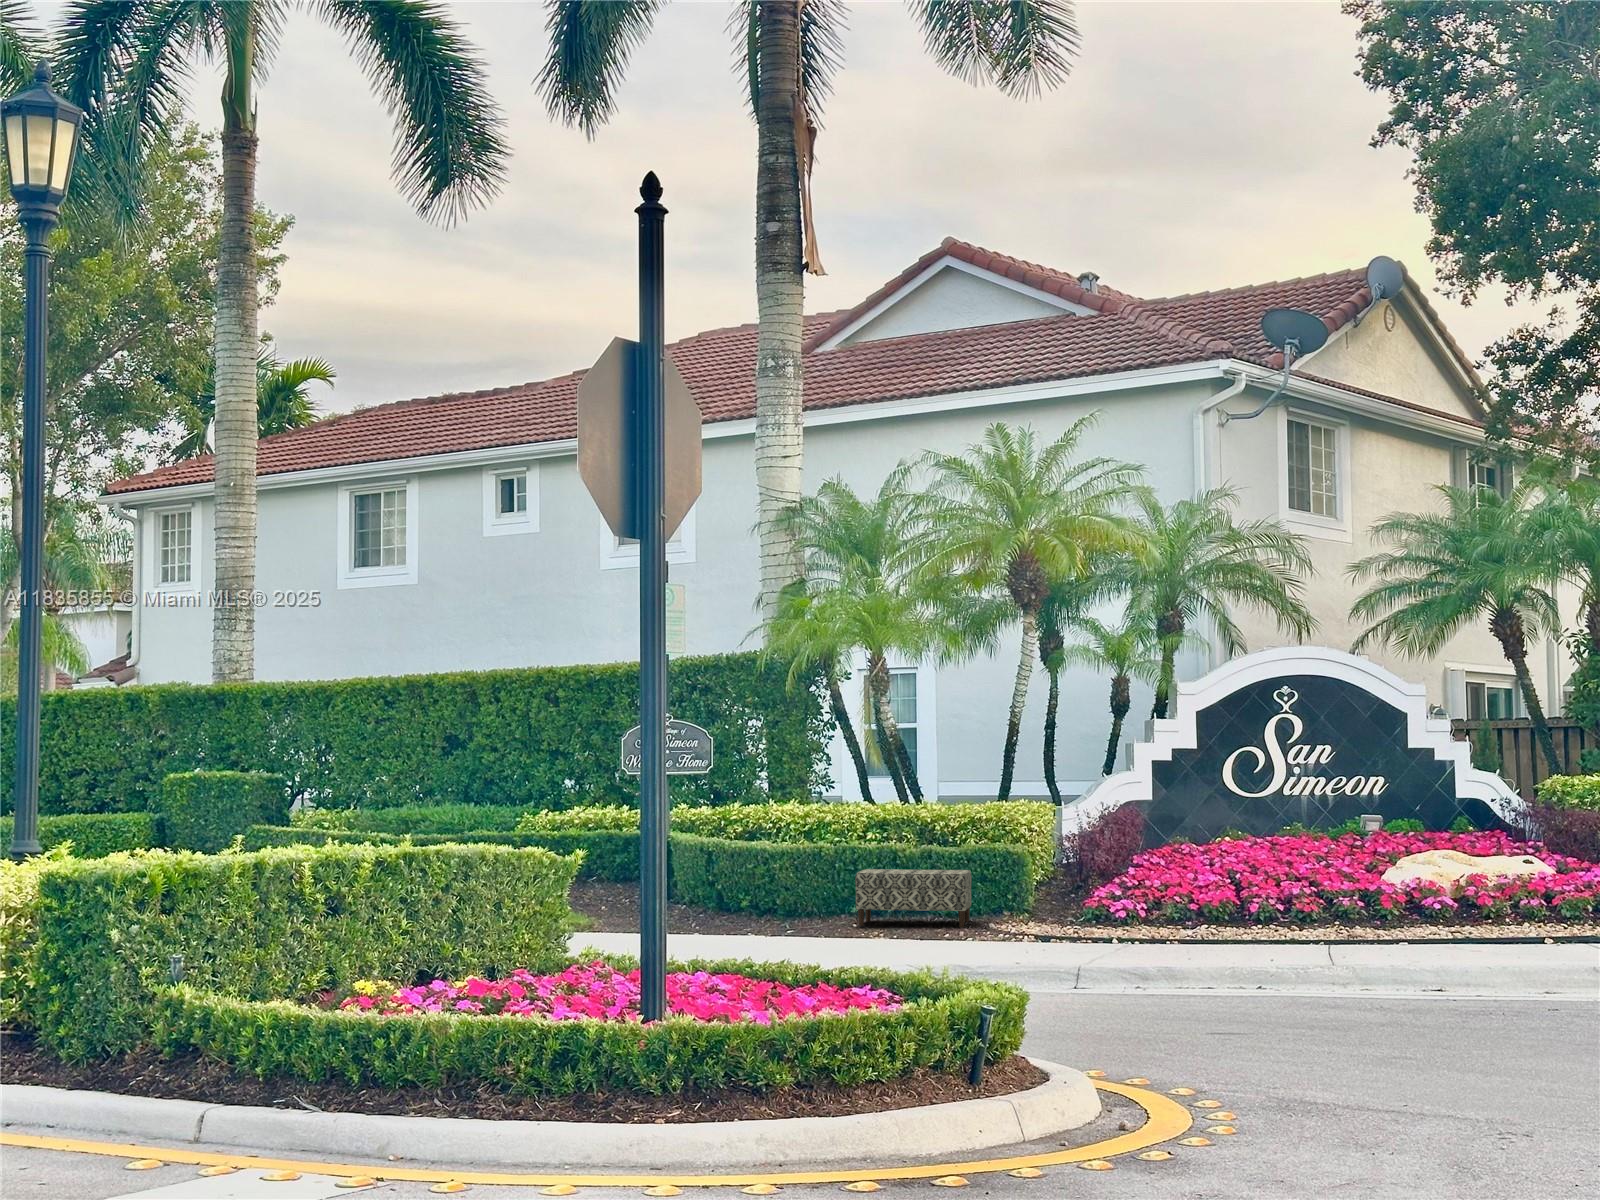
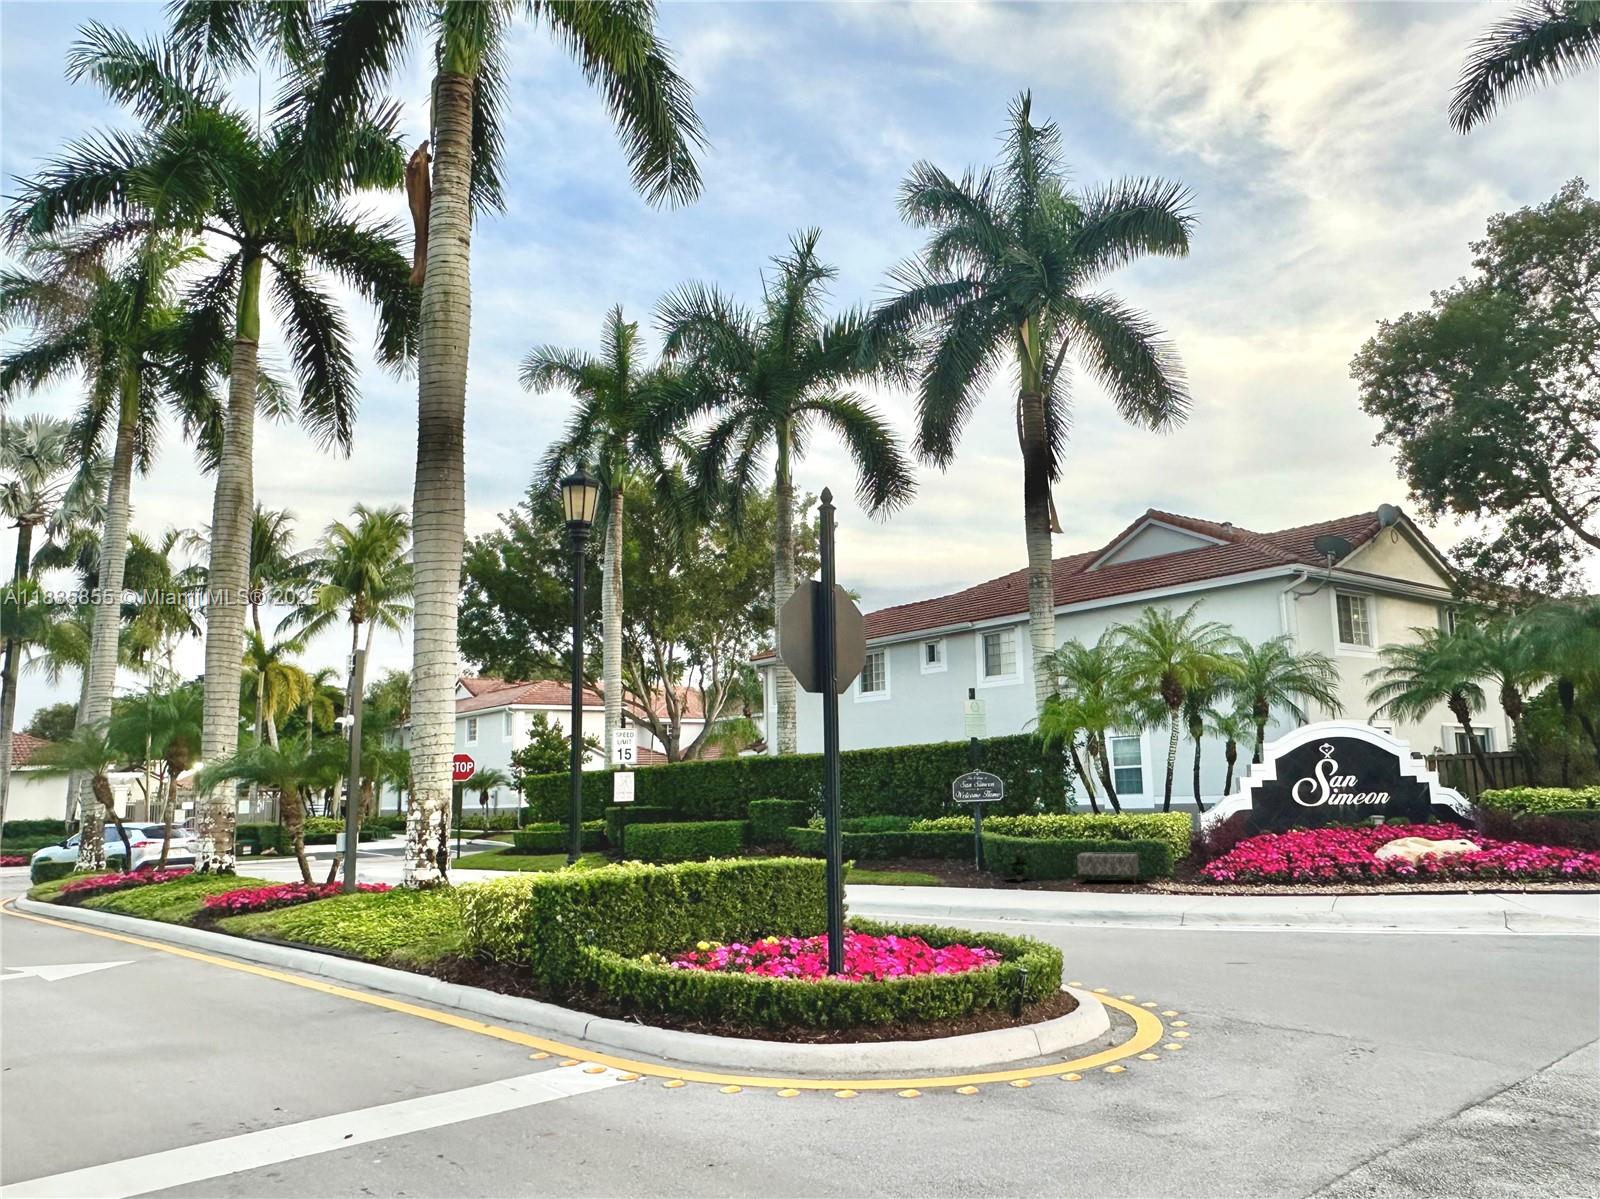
potted plant: none [708,868,777,923] -> present [1005,854,1031,881]

